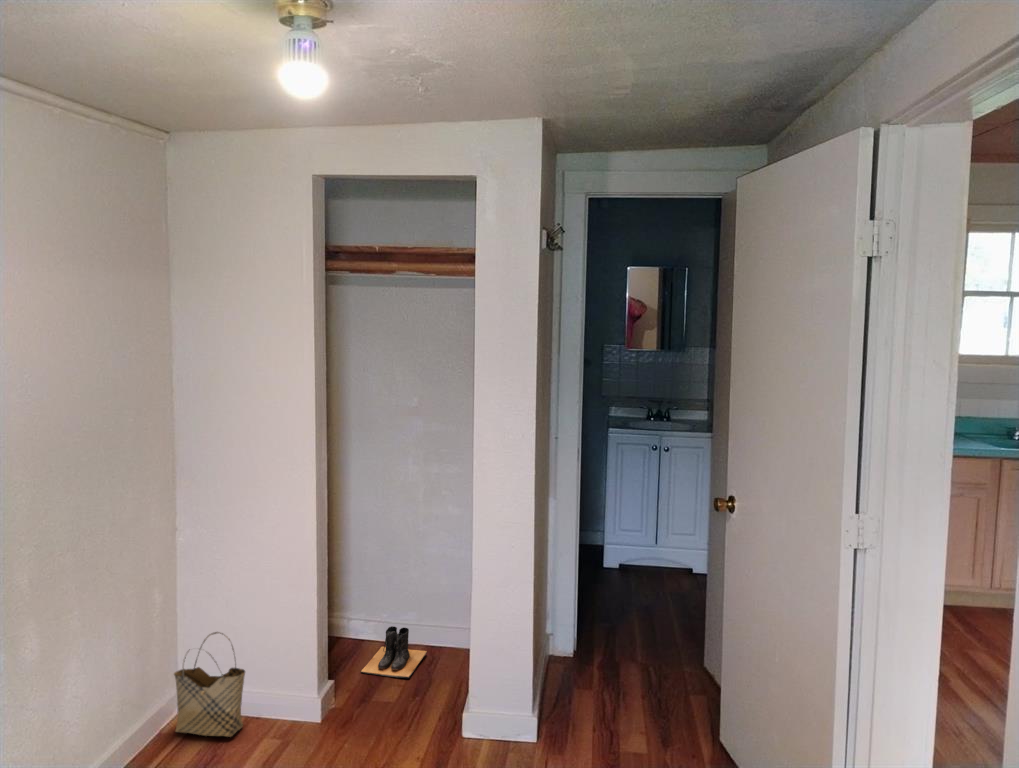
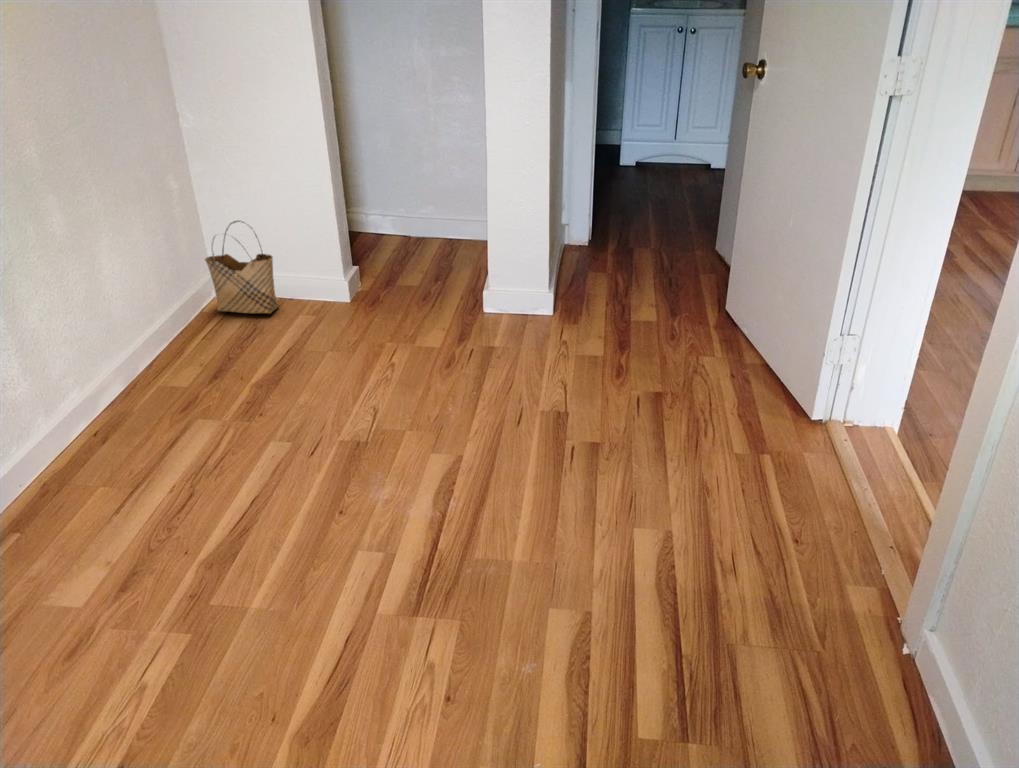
boots: present [361,626,427,678] -> none [381,220,443,266]

